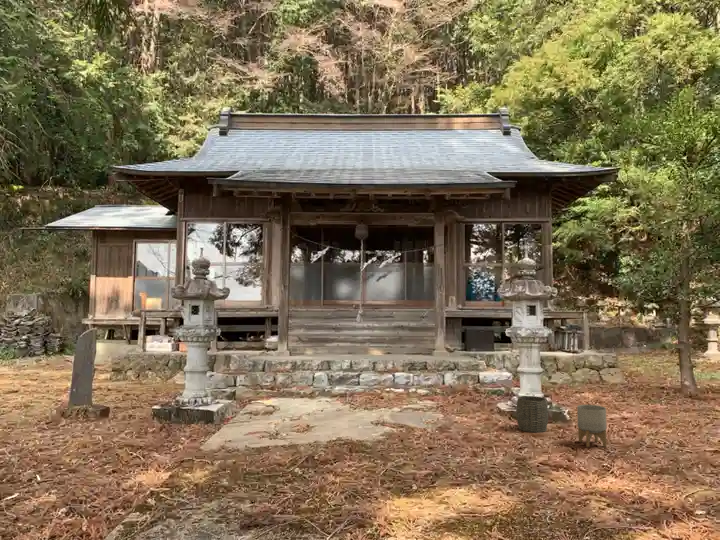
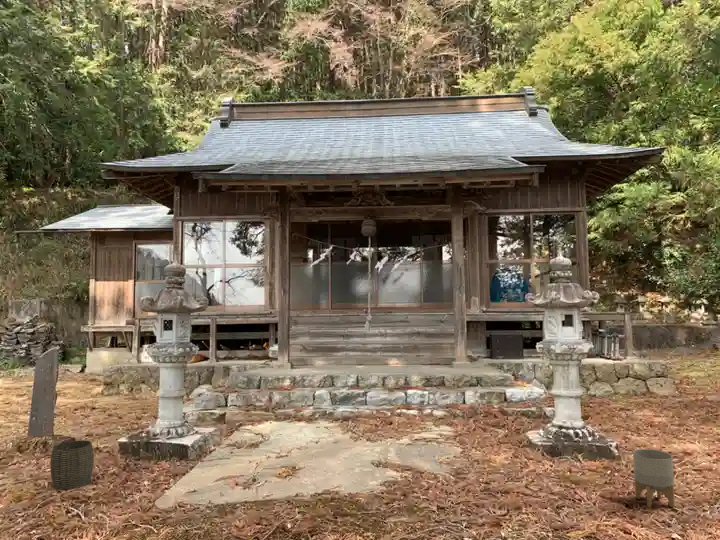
woven basket: present [516,396,548,432] -> present [50,440,94,490]

